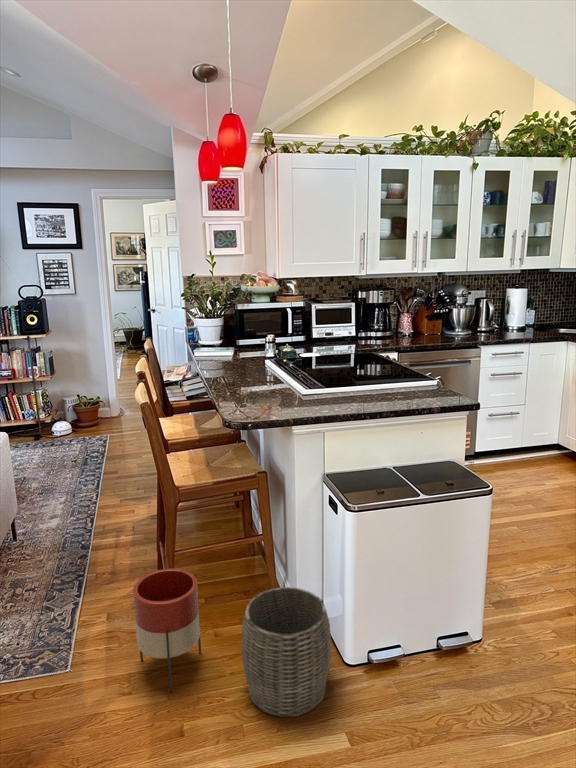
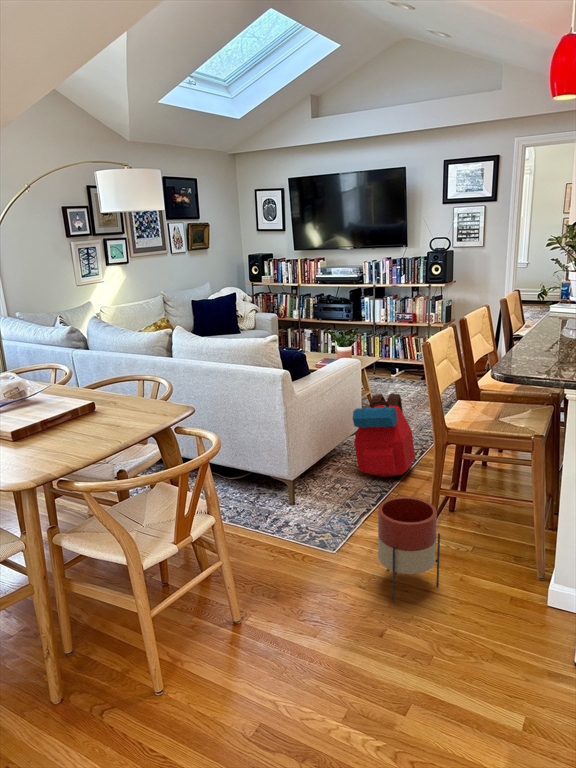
backpack: none [21,463,95,564] -> present [353,394,415,477]
woven basket: present [242,587,331,717] -> none [452,549,549,681]

